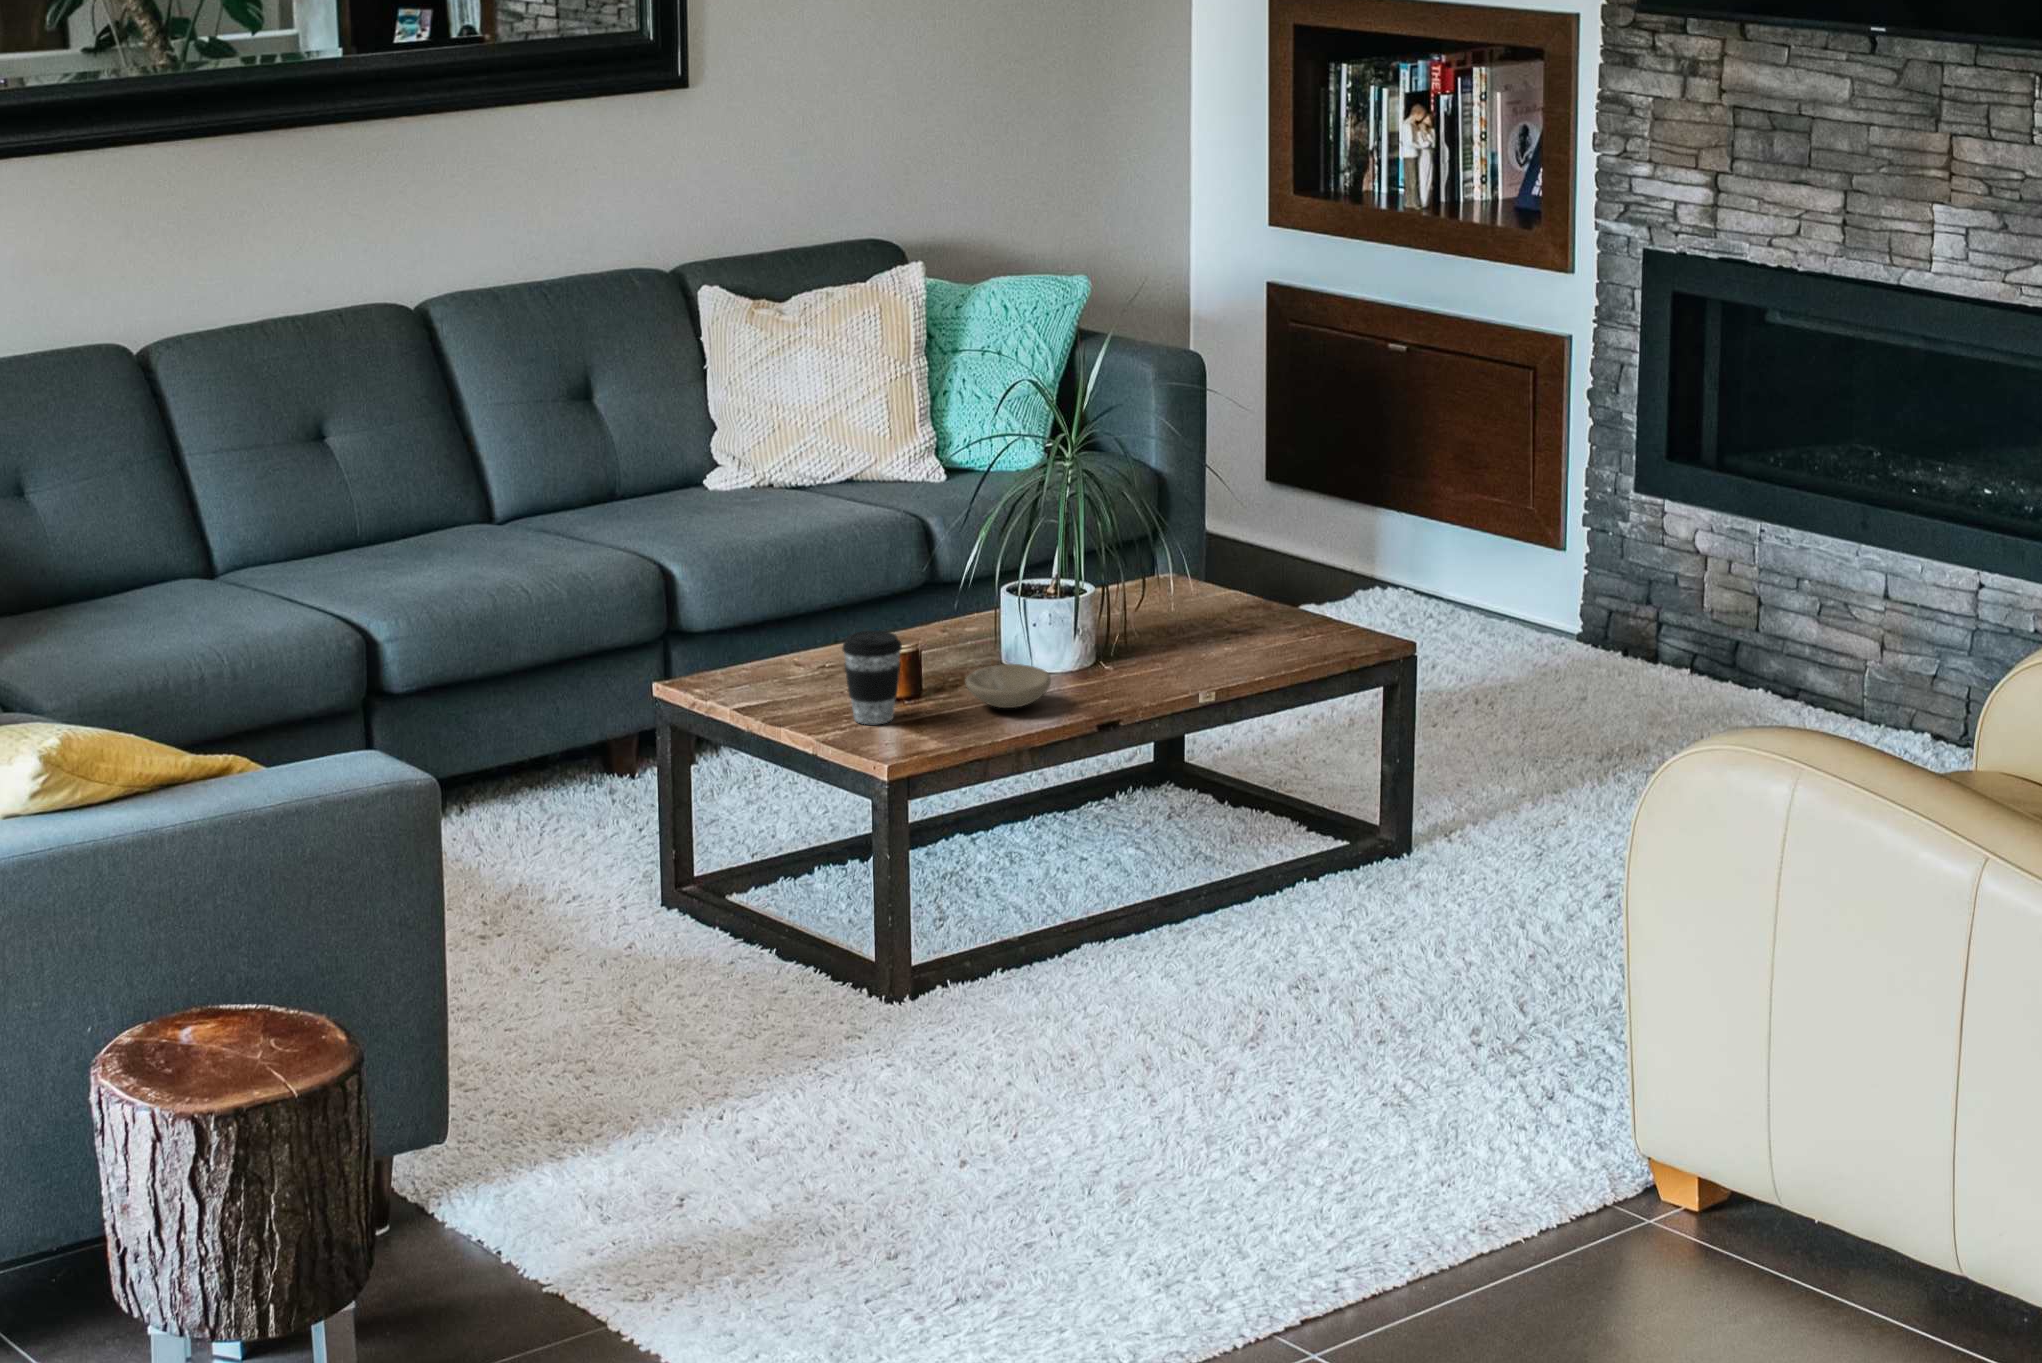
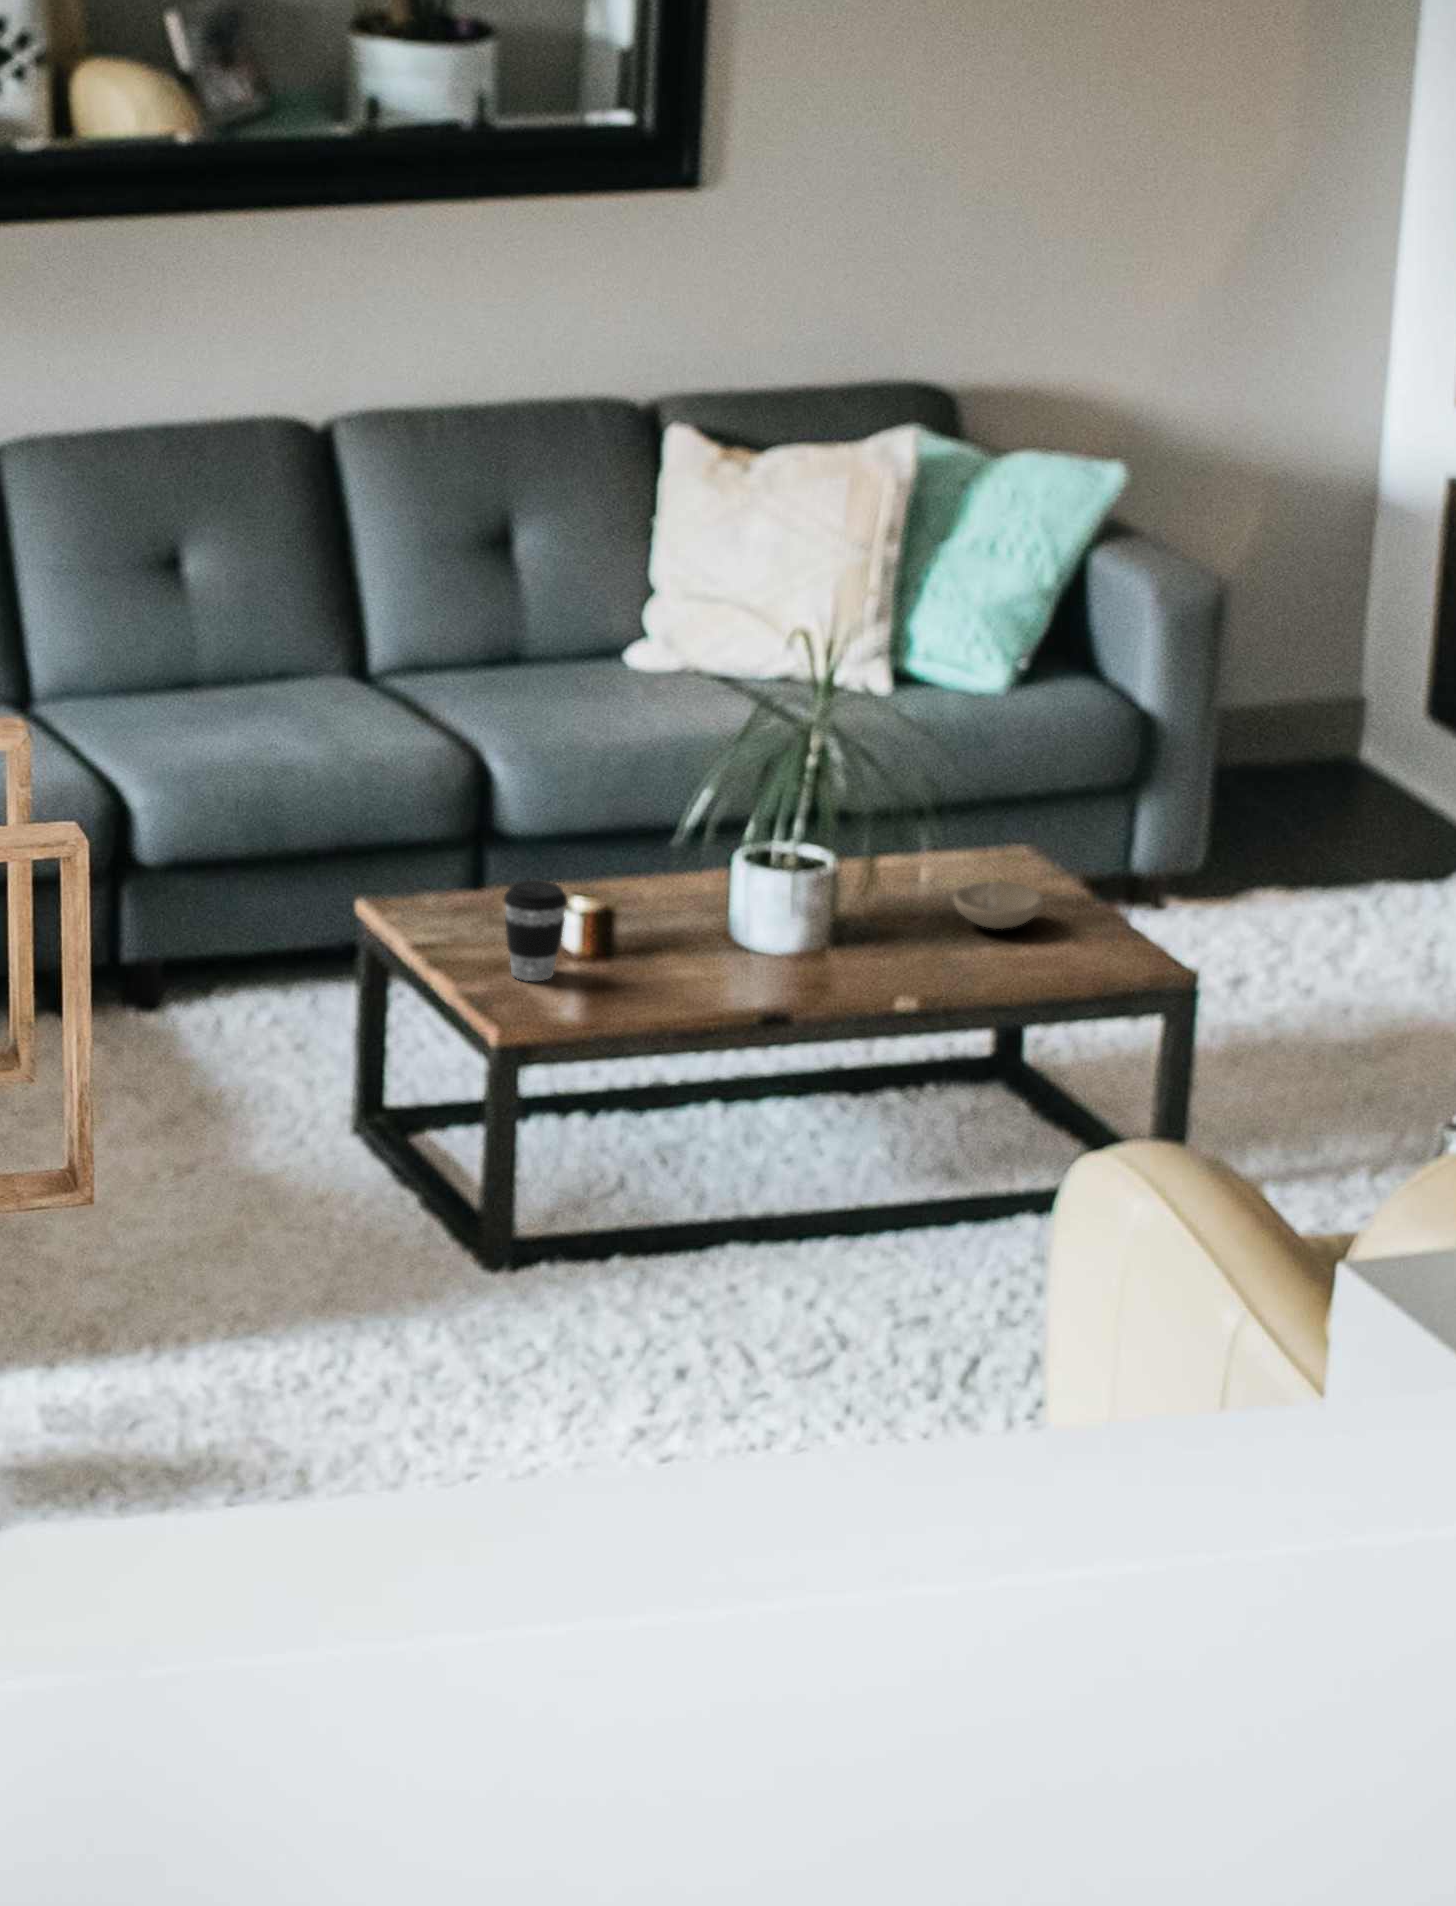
bowl: present [965,664,1051,708] -> present [953,881,1043,929]

